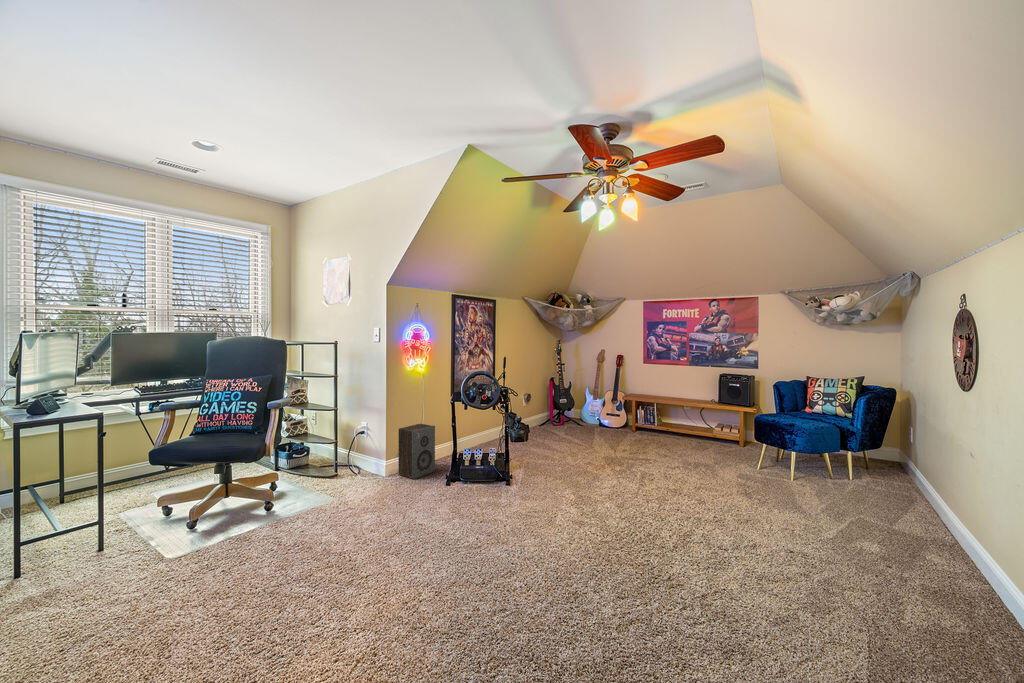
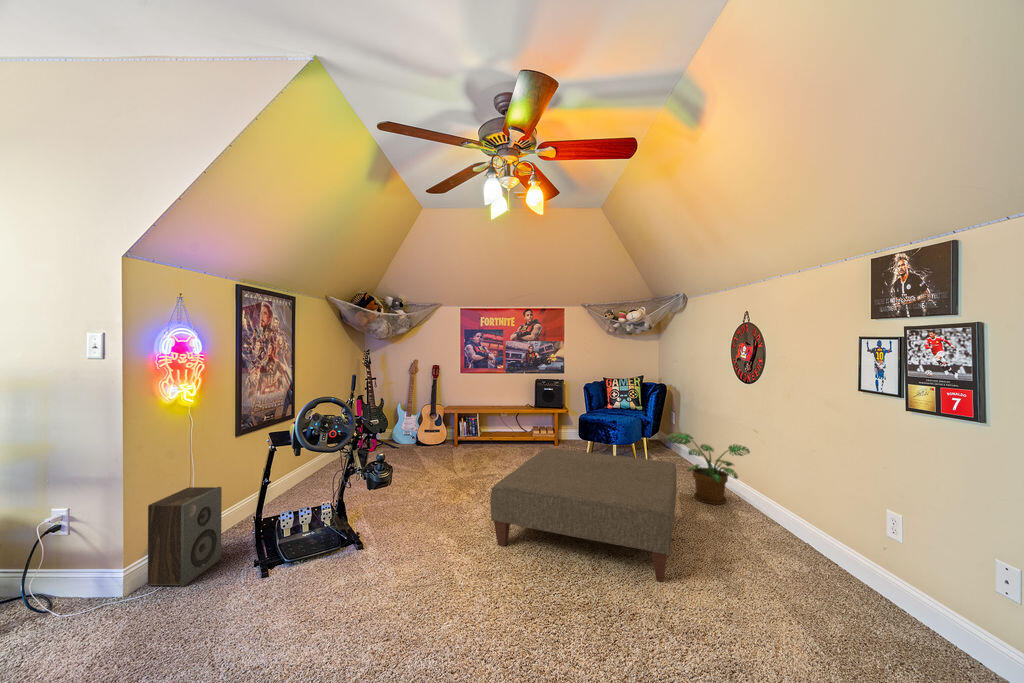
ottoman: none [603,439,825,566] -> present [490,448,677,582]
potted plant: none [843,444,956,535] -> present [667,432,750,504]

